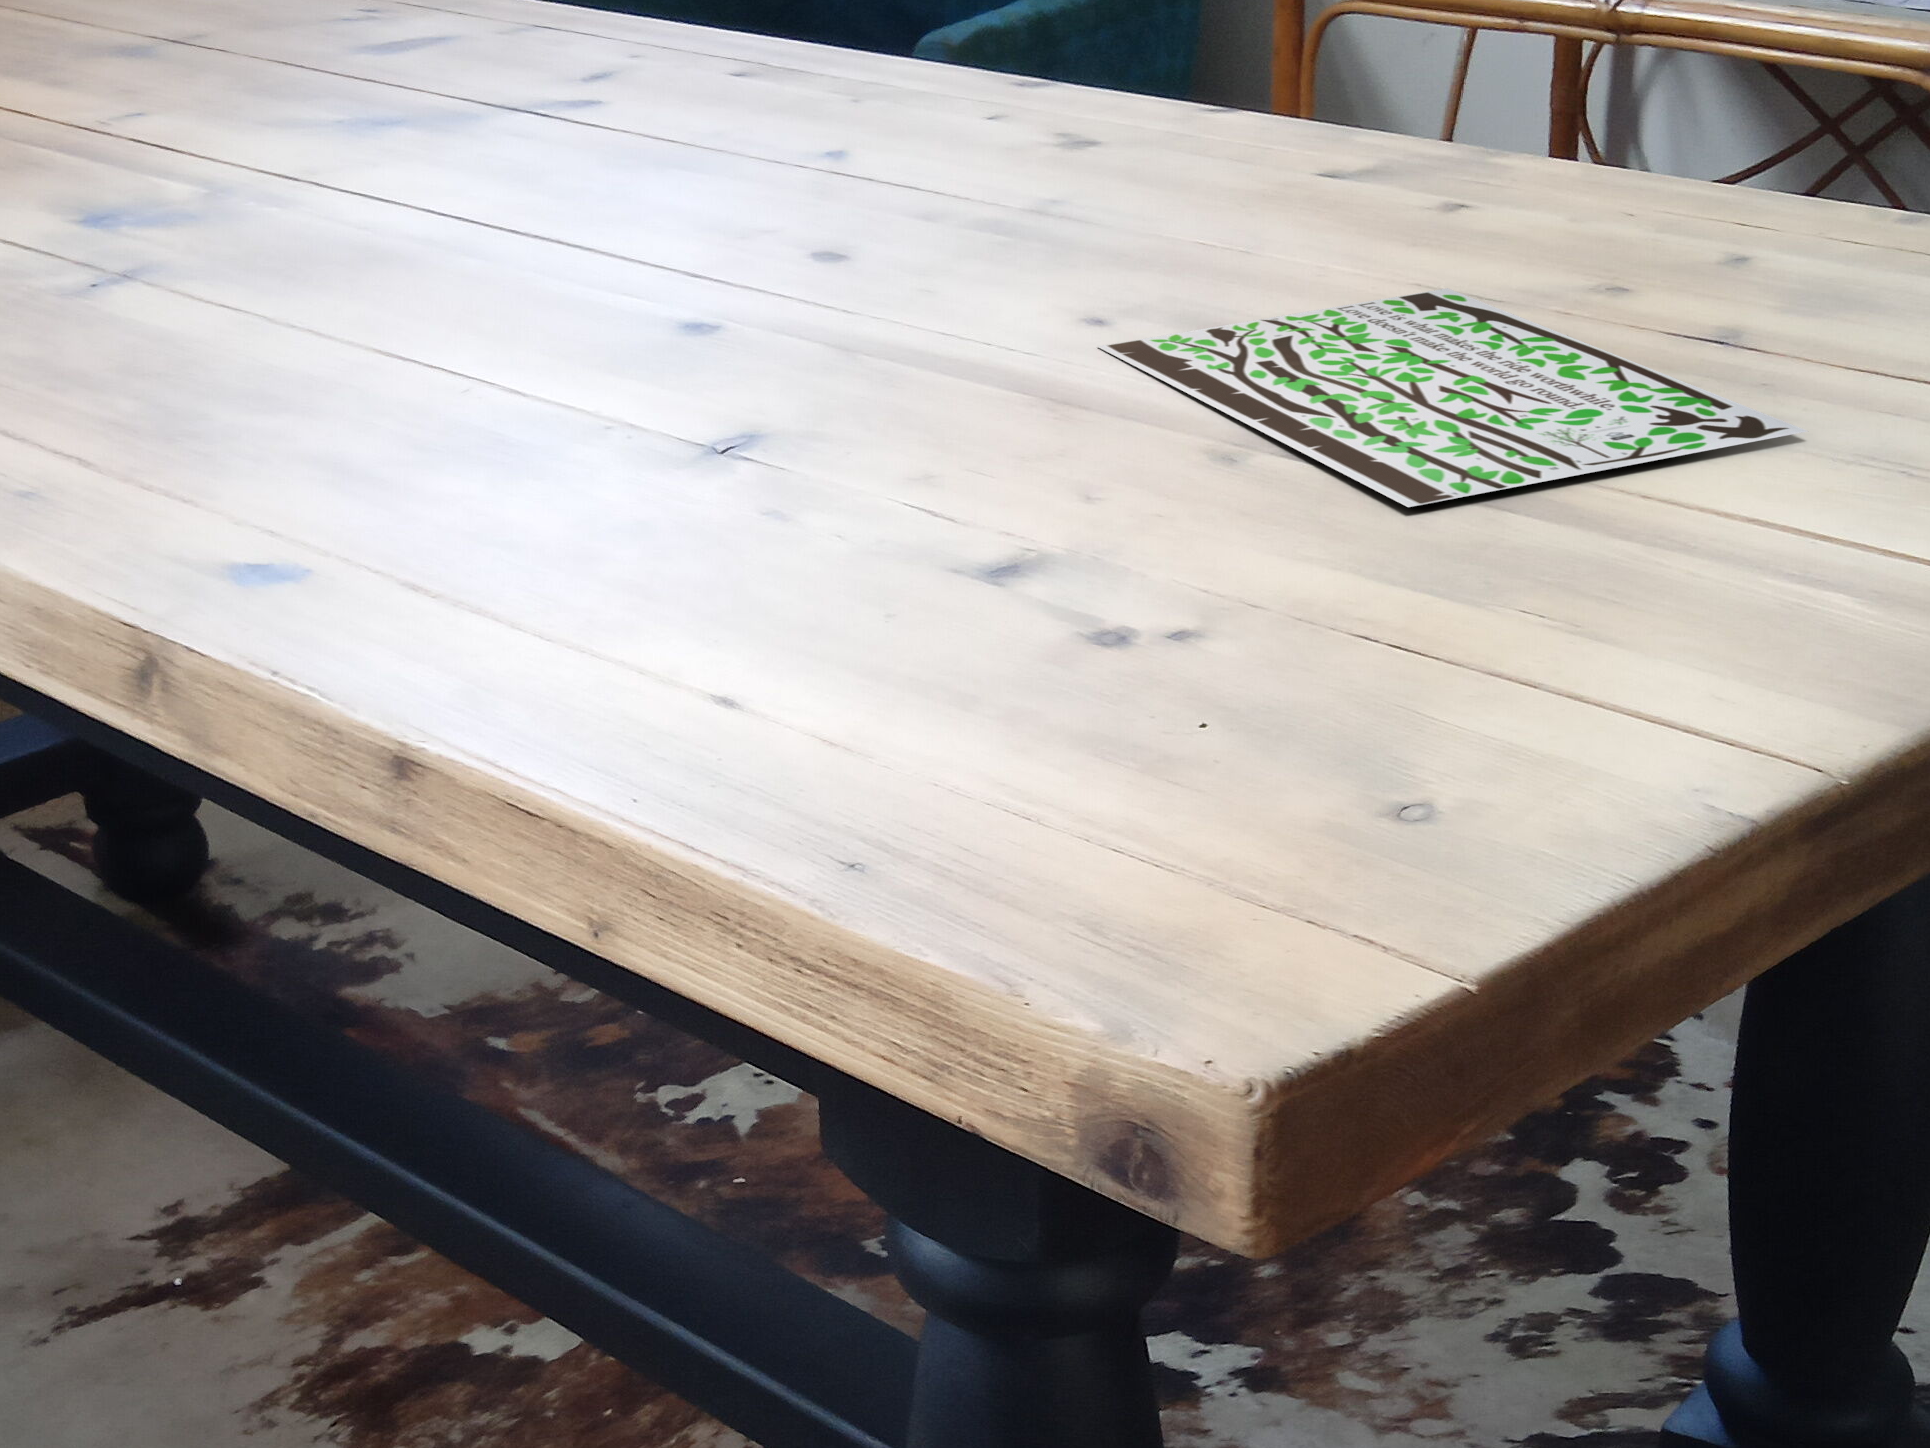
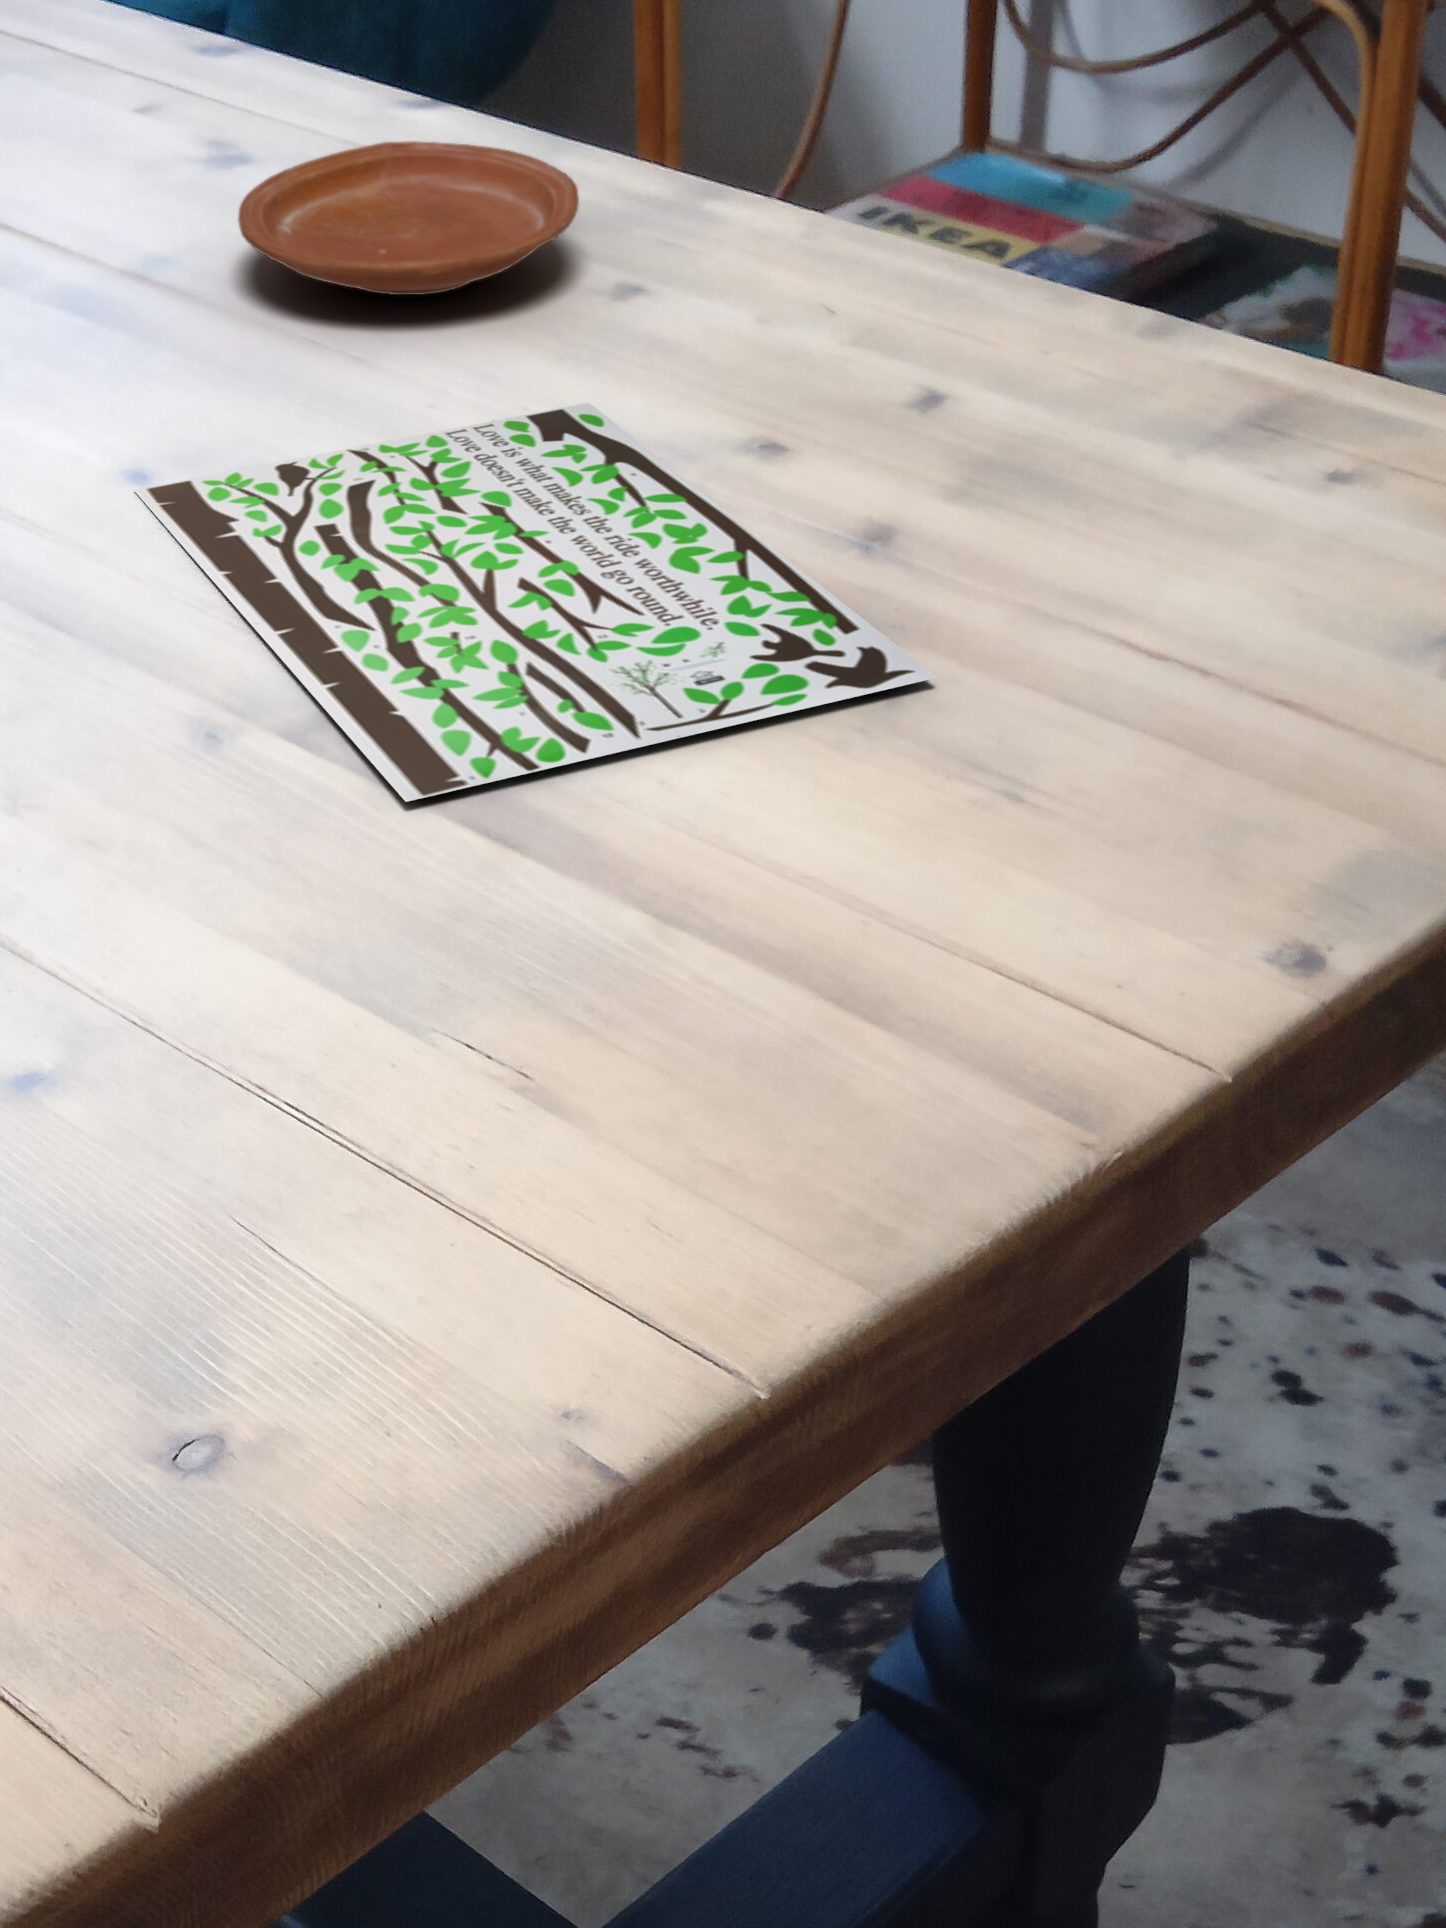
plate: none [1126,122,1408,229] -> present [238,141,579,295]

